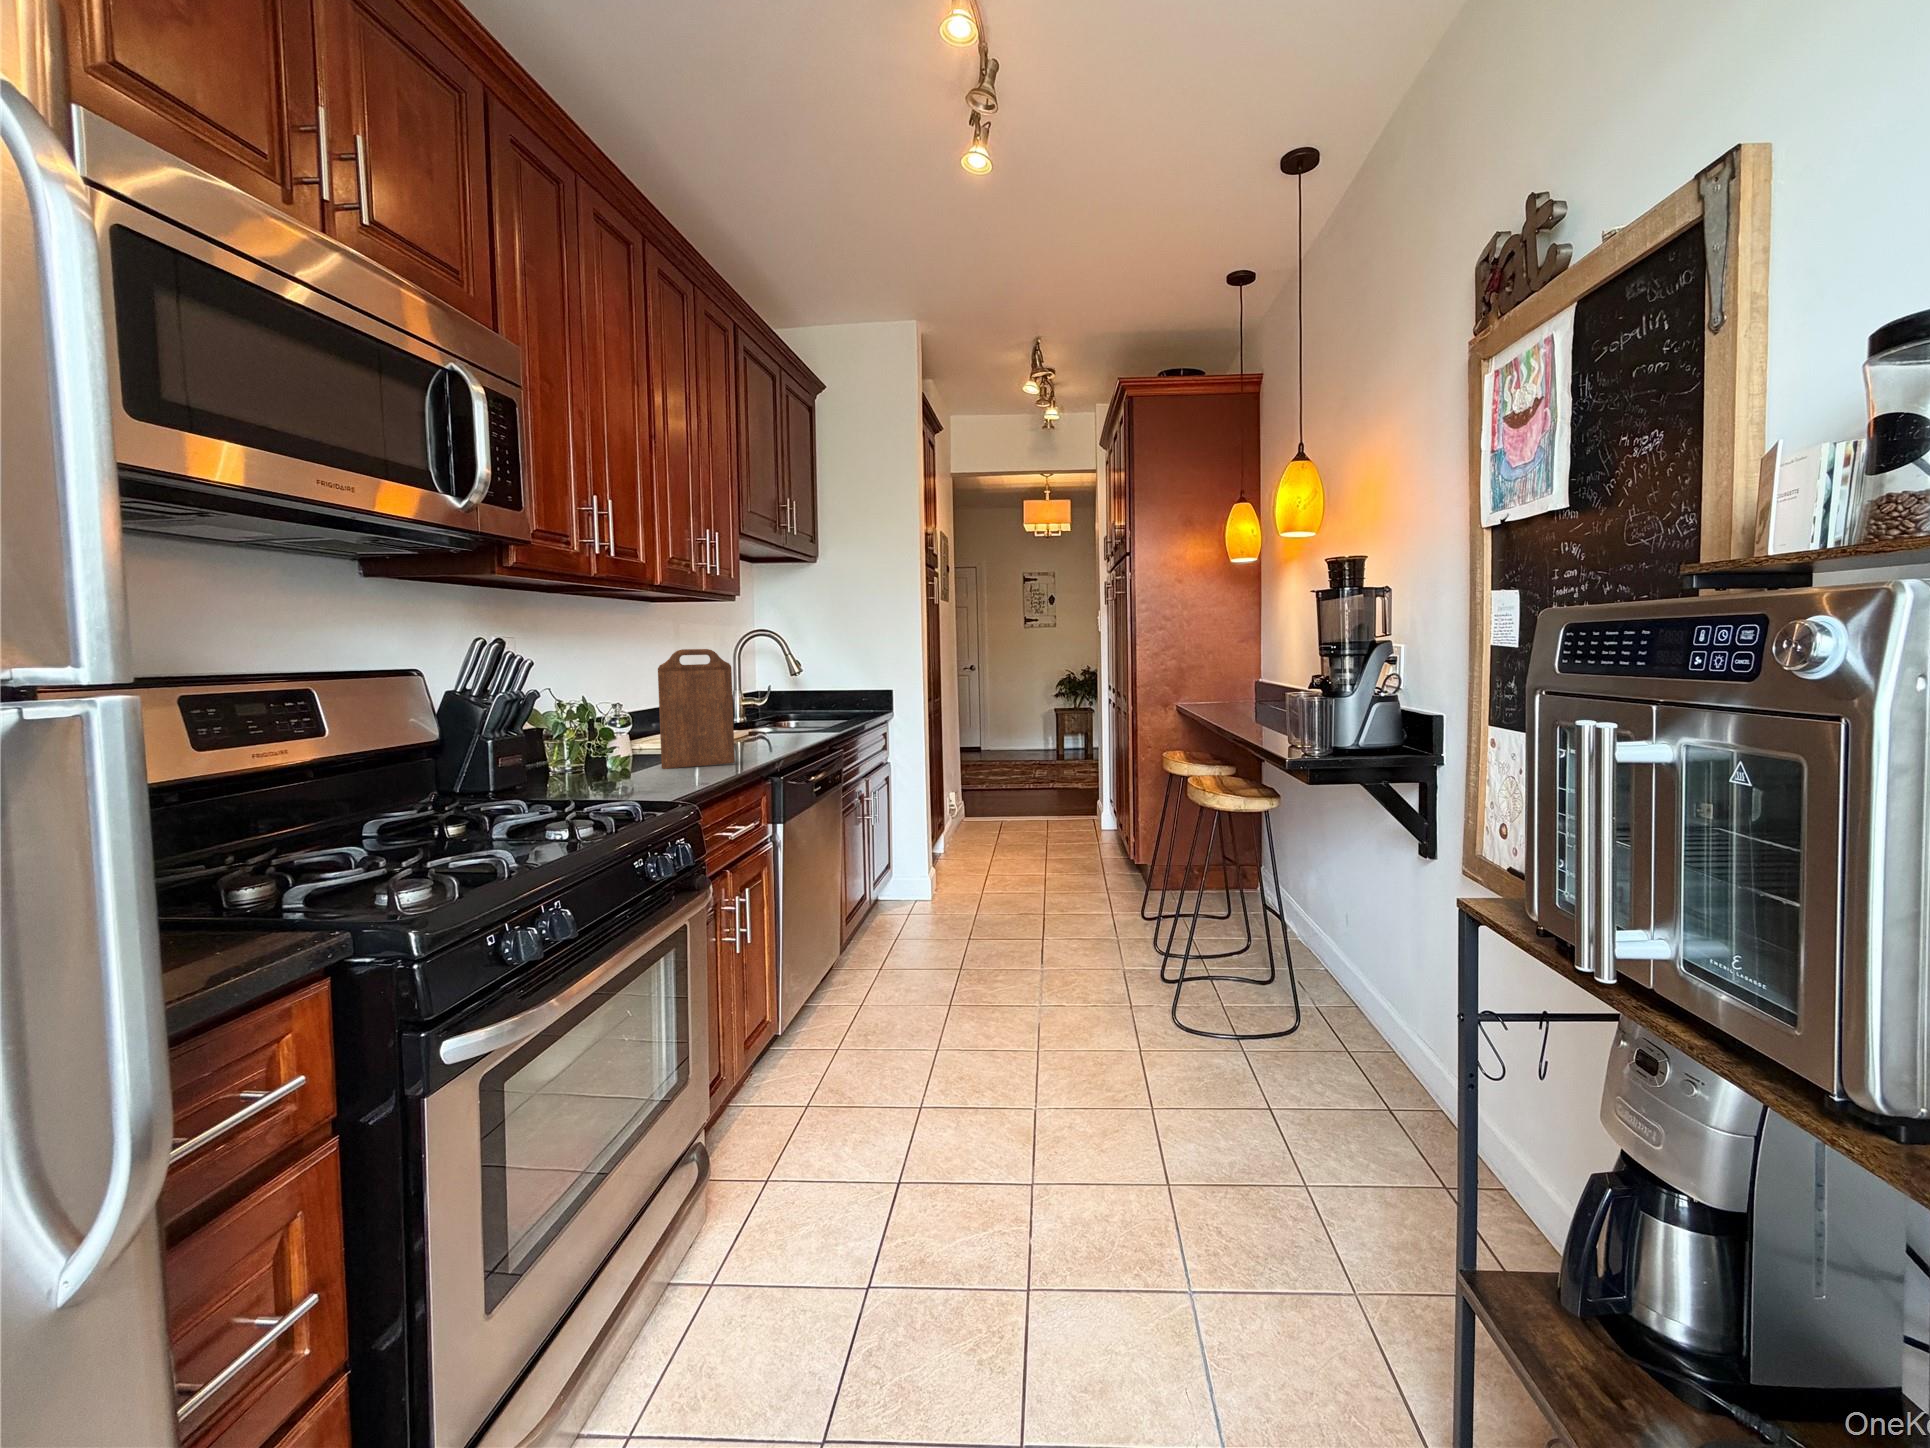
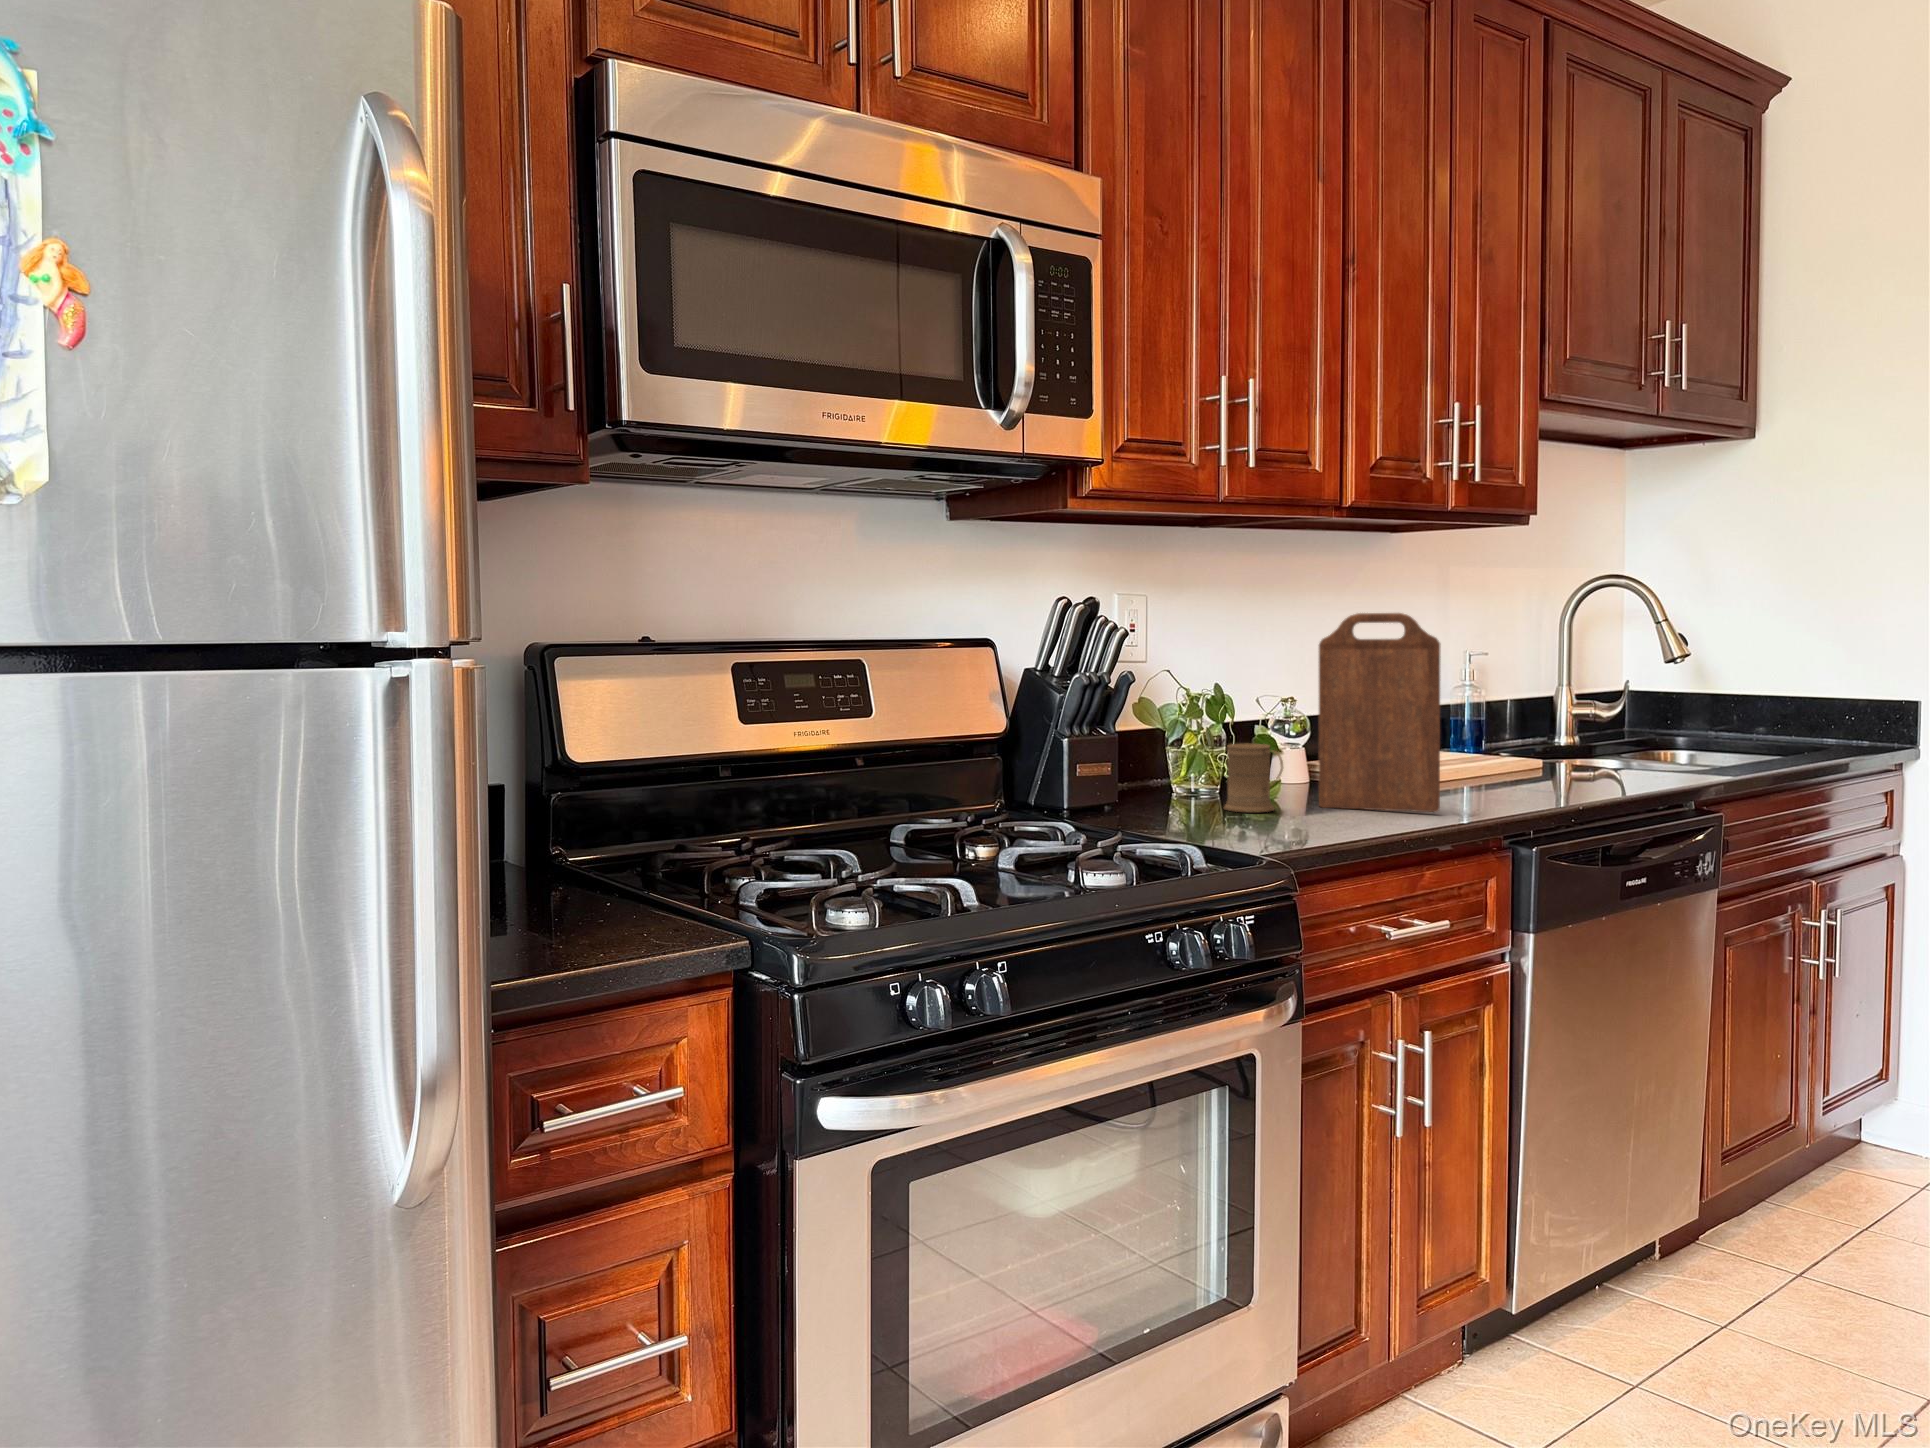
mug: none [603,733,648,778] -> present [1224,744,1283,813]

